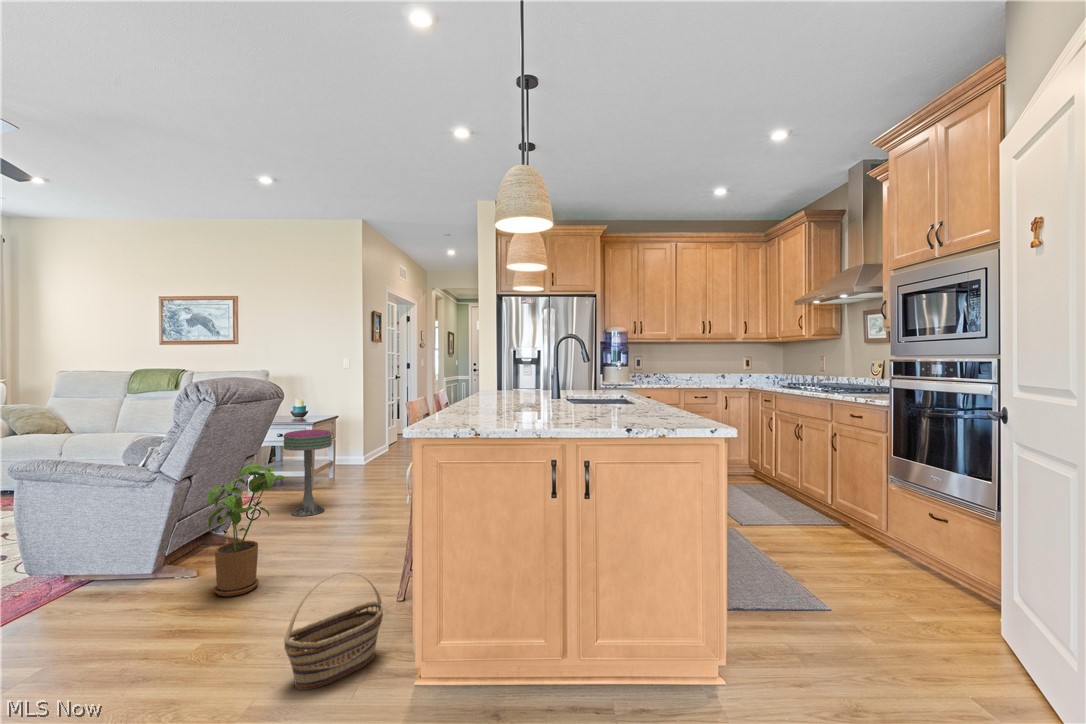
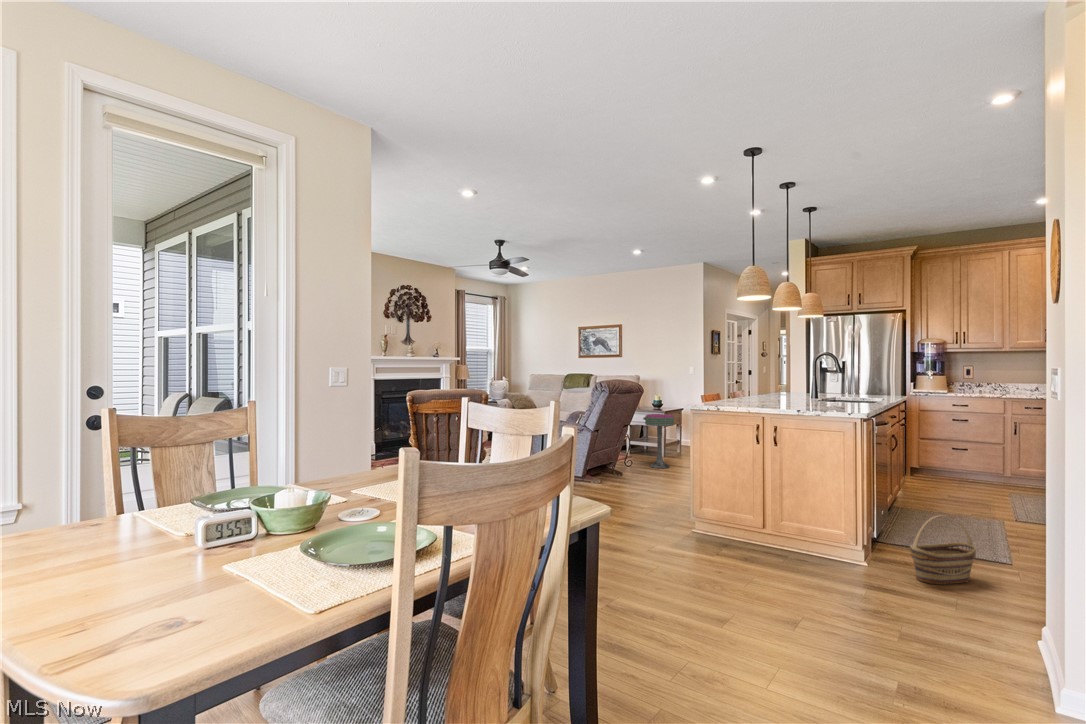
house plant: present [208,464,286,596] -> none [605,425,643,492]
basket: present [284,572,383,690] -> present [910,515,976,584]

